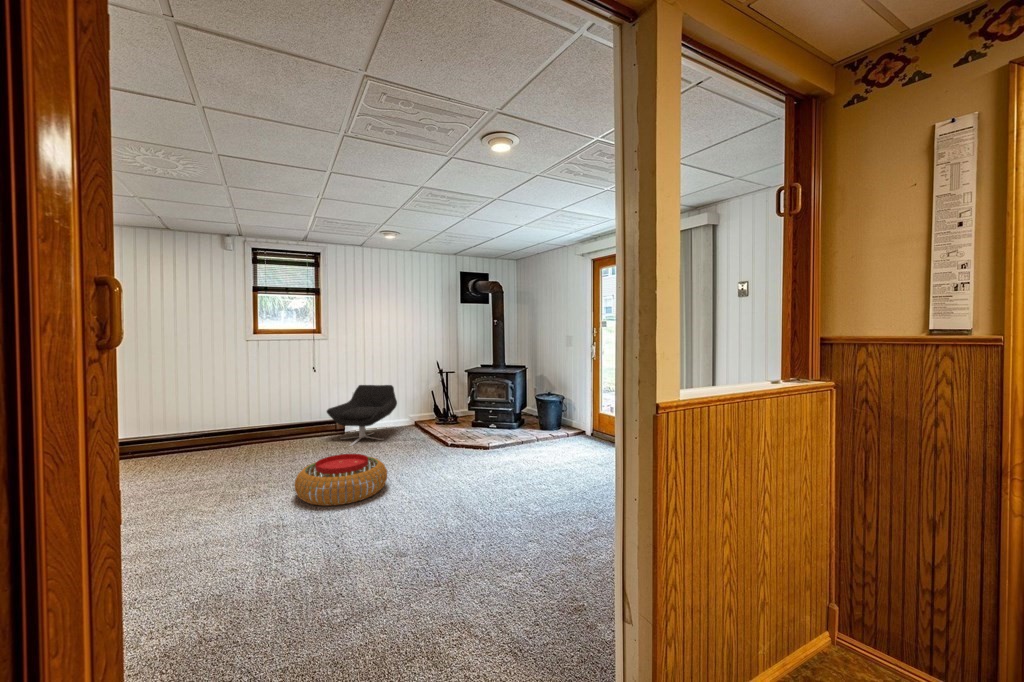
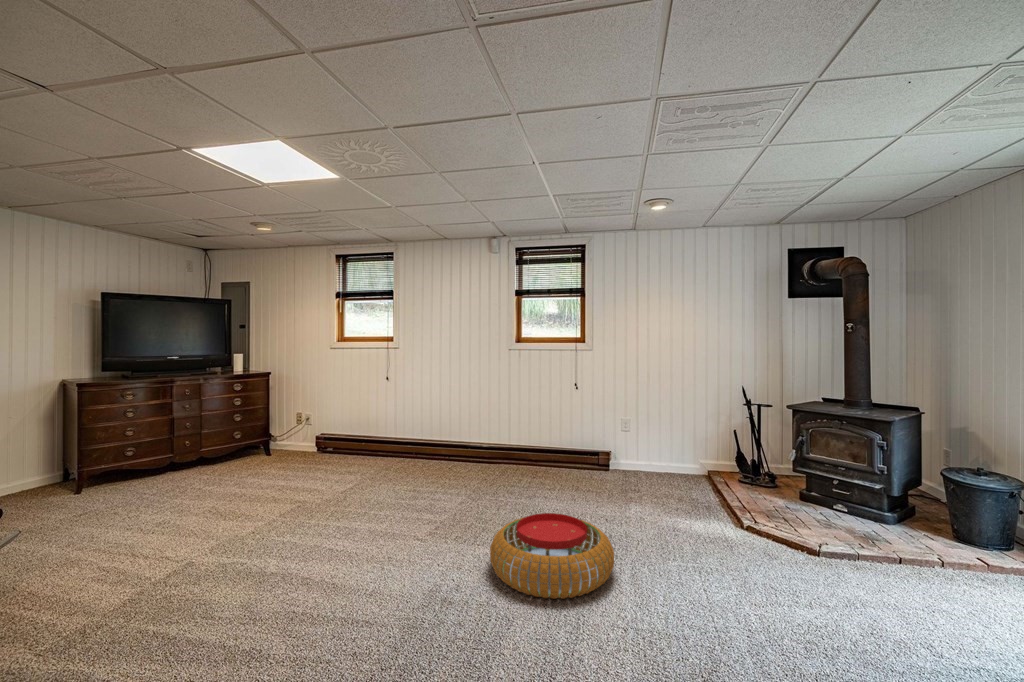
lounge chair: present [327,385,397,446] -> none [583,410,676,492]

